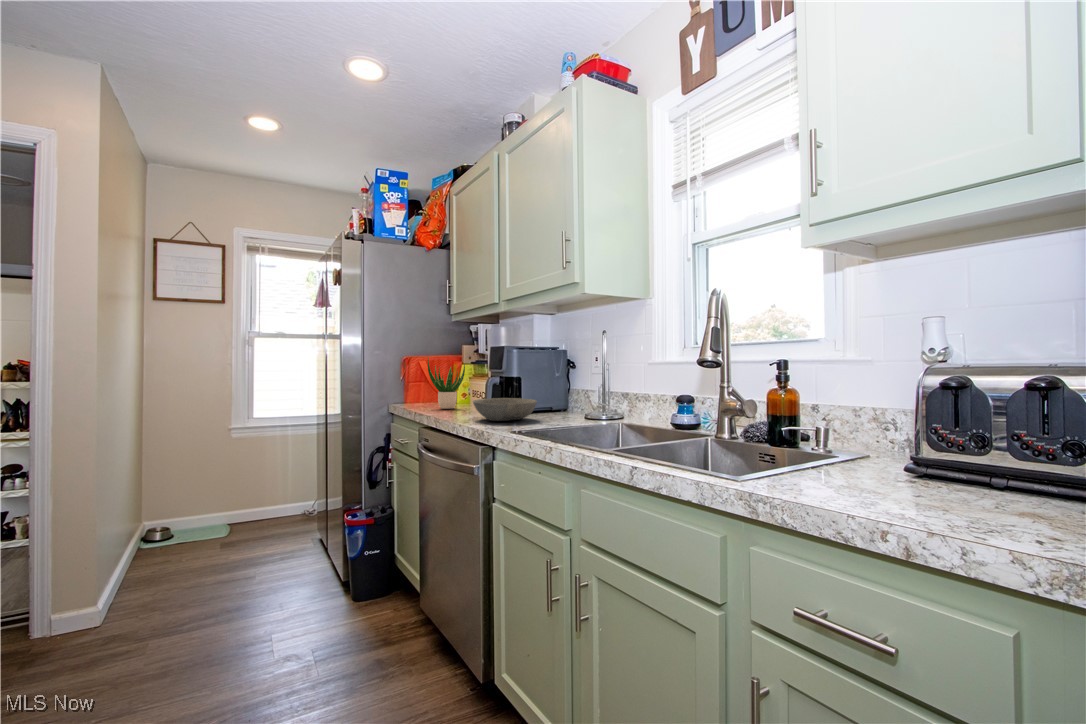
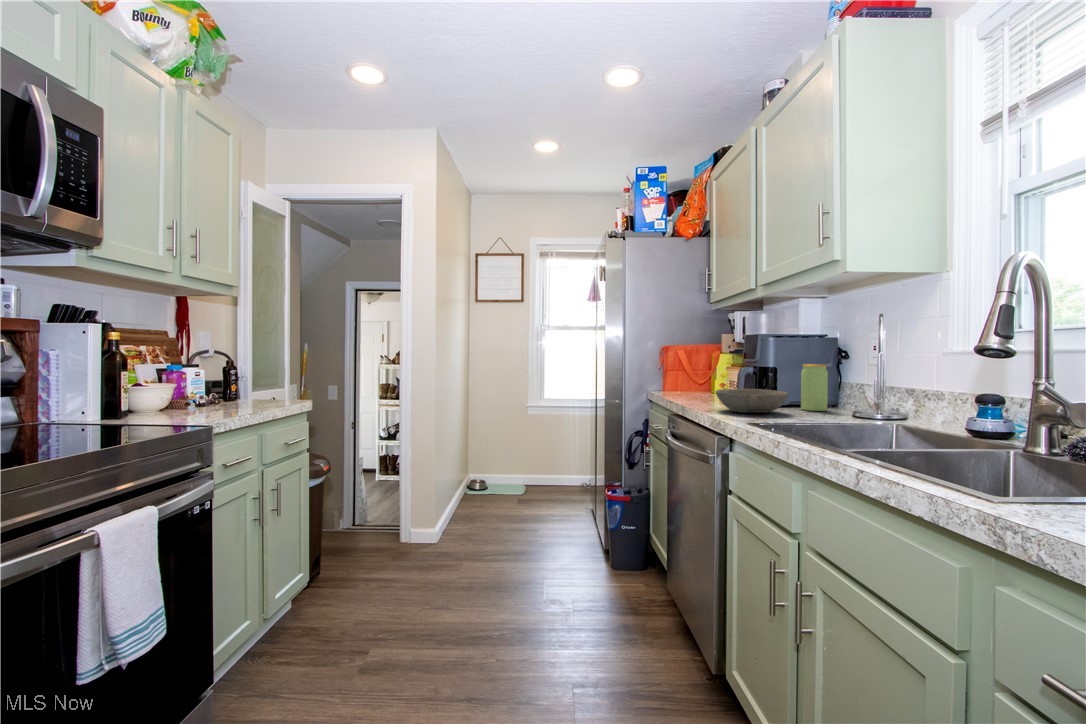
potted plant: present [428,358,465,409] -> none [679,346,717,398]
jar: none [543,374,564,415] -> present [801,364,828,411]

